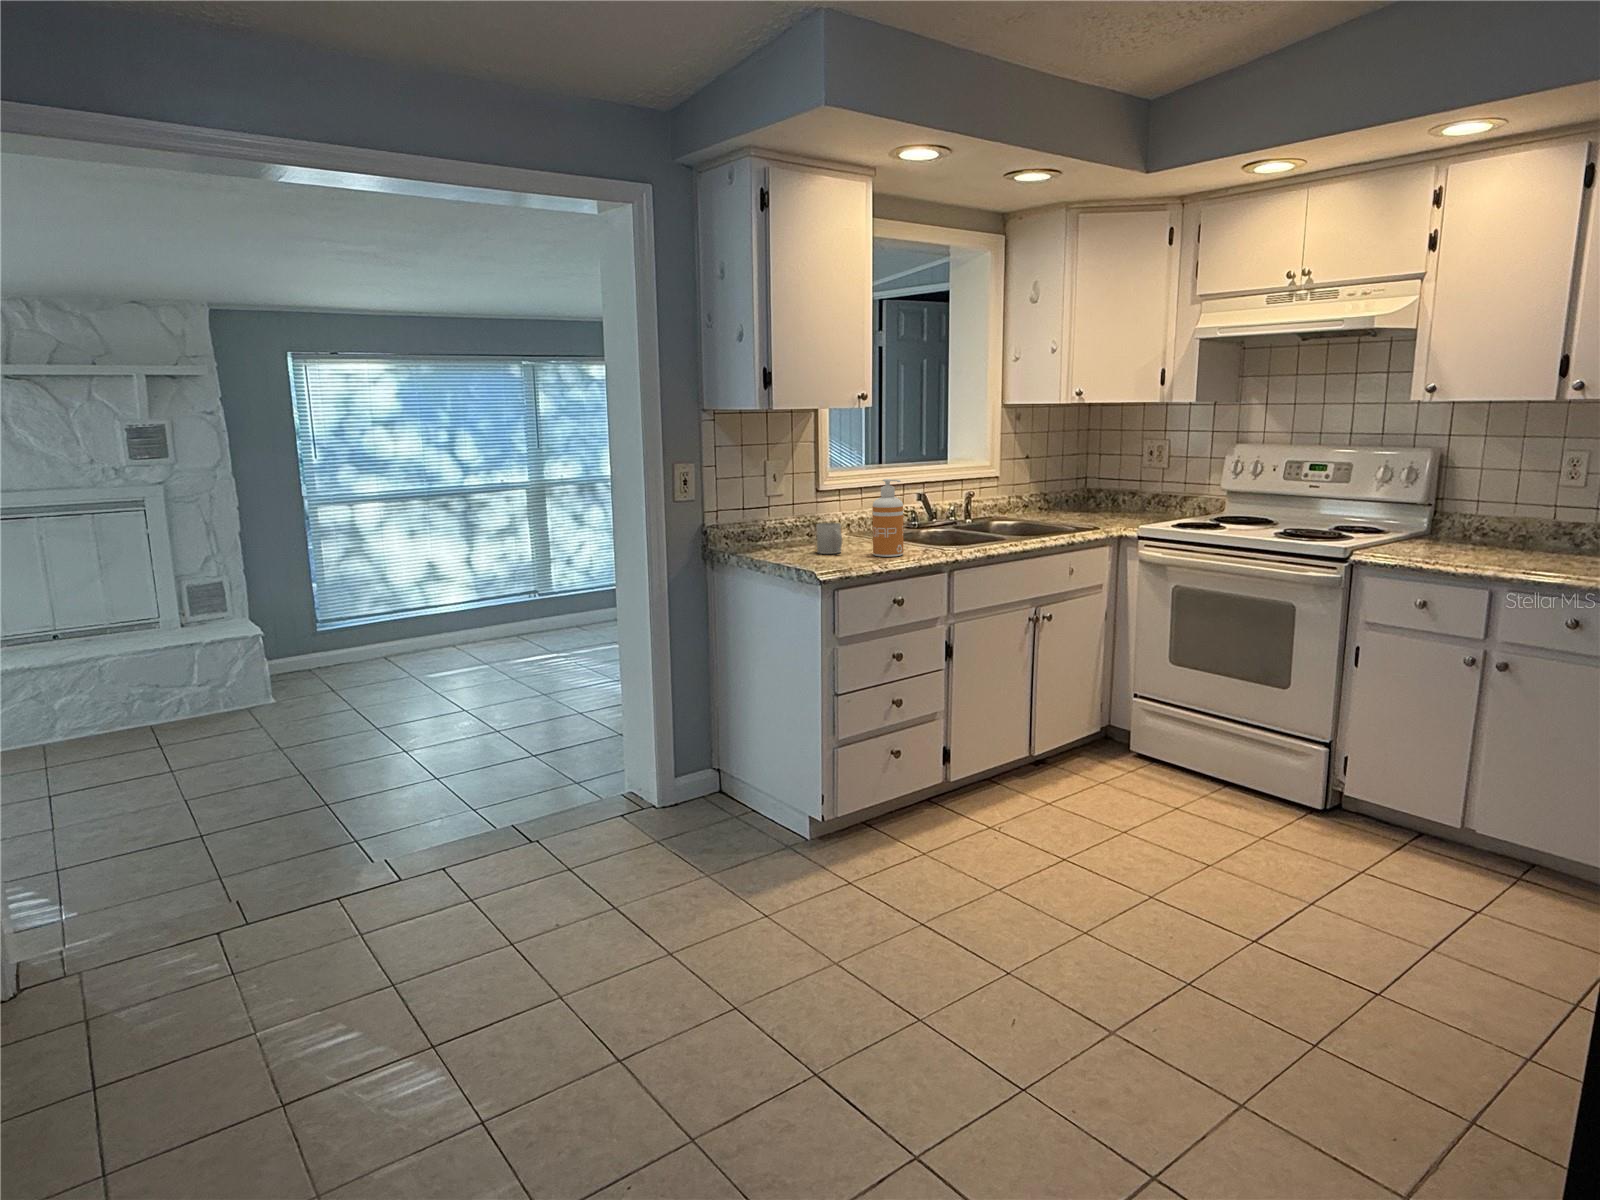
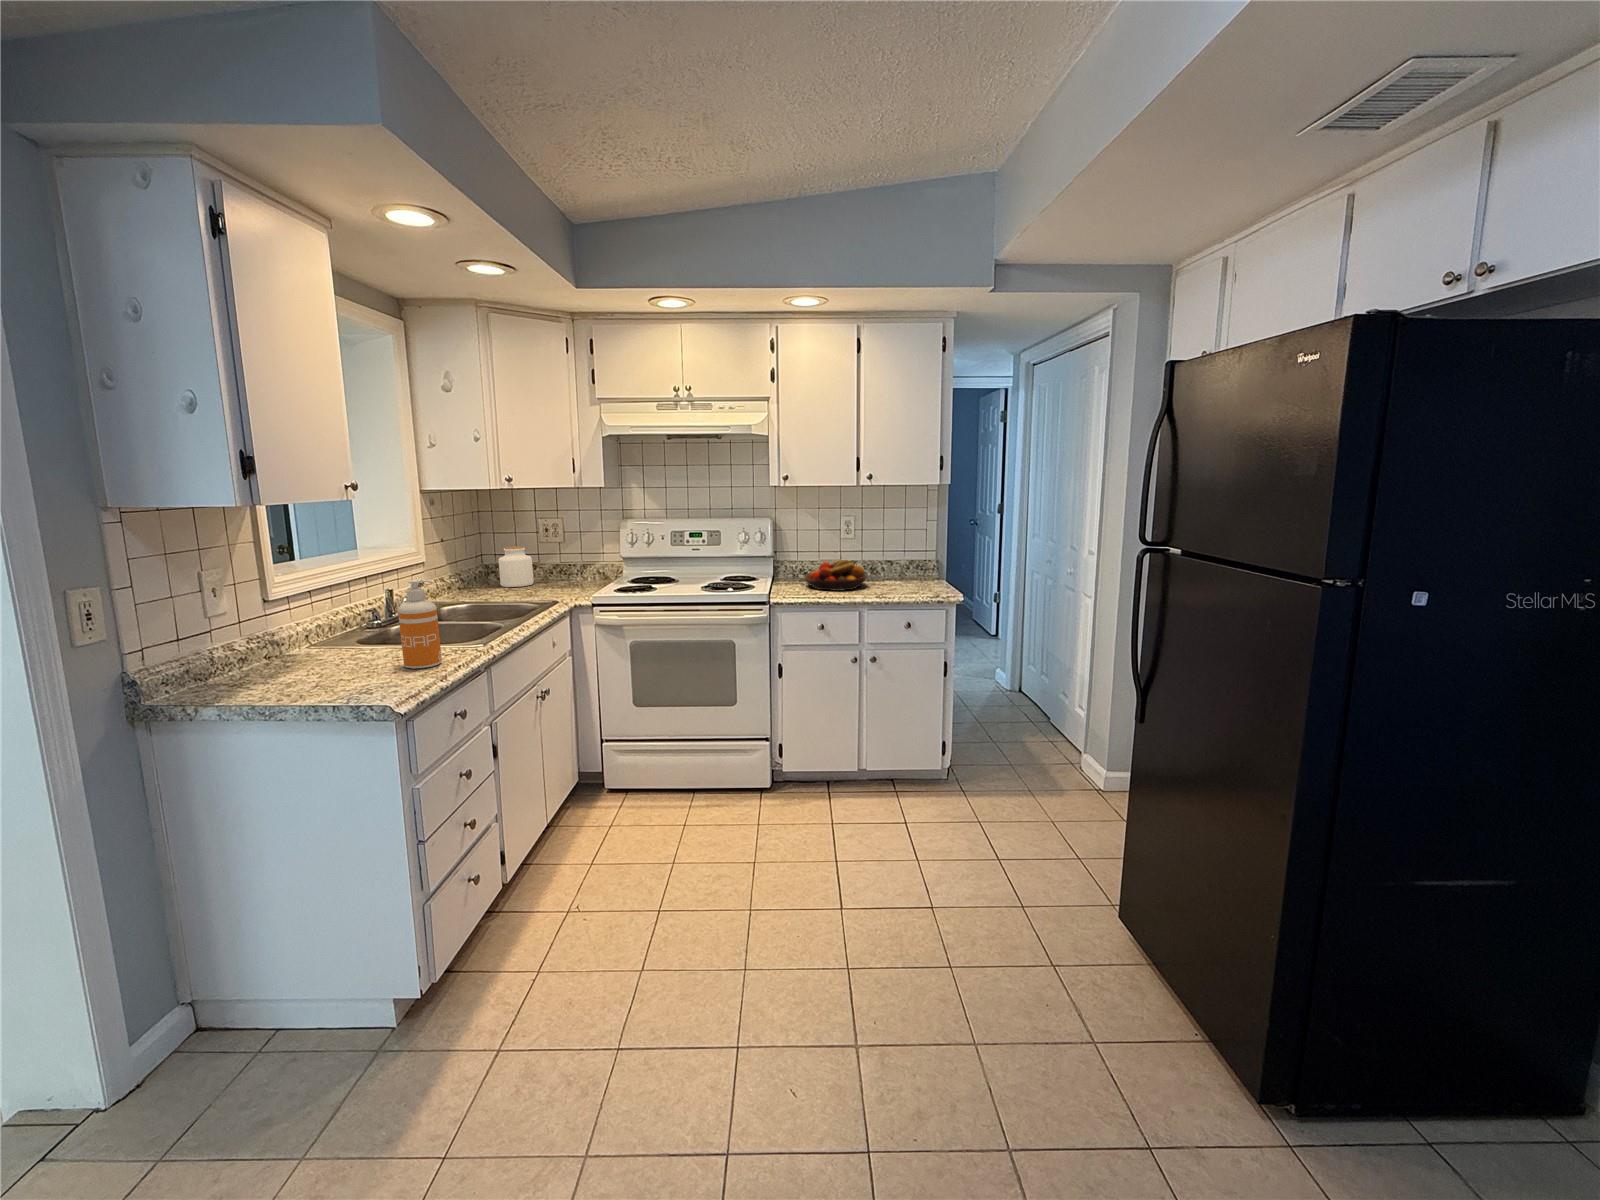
jar: none [1081,470,1117,514] -> present [499,546,534,587]
fruit bowl: none [1442,513,1557,558] -> present [805,559,866,591]
mug: present [816,523,842,554] -> none [318,638,365,679]

